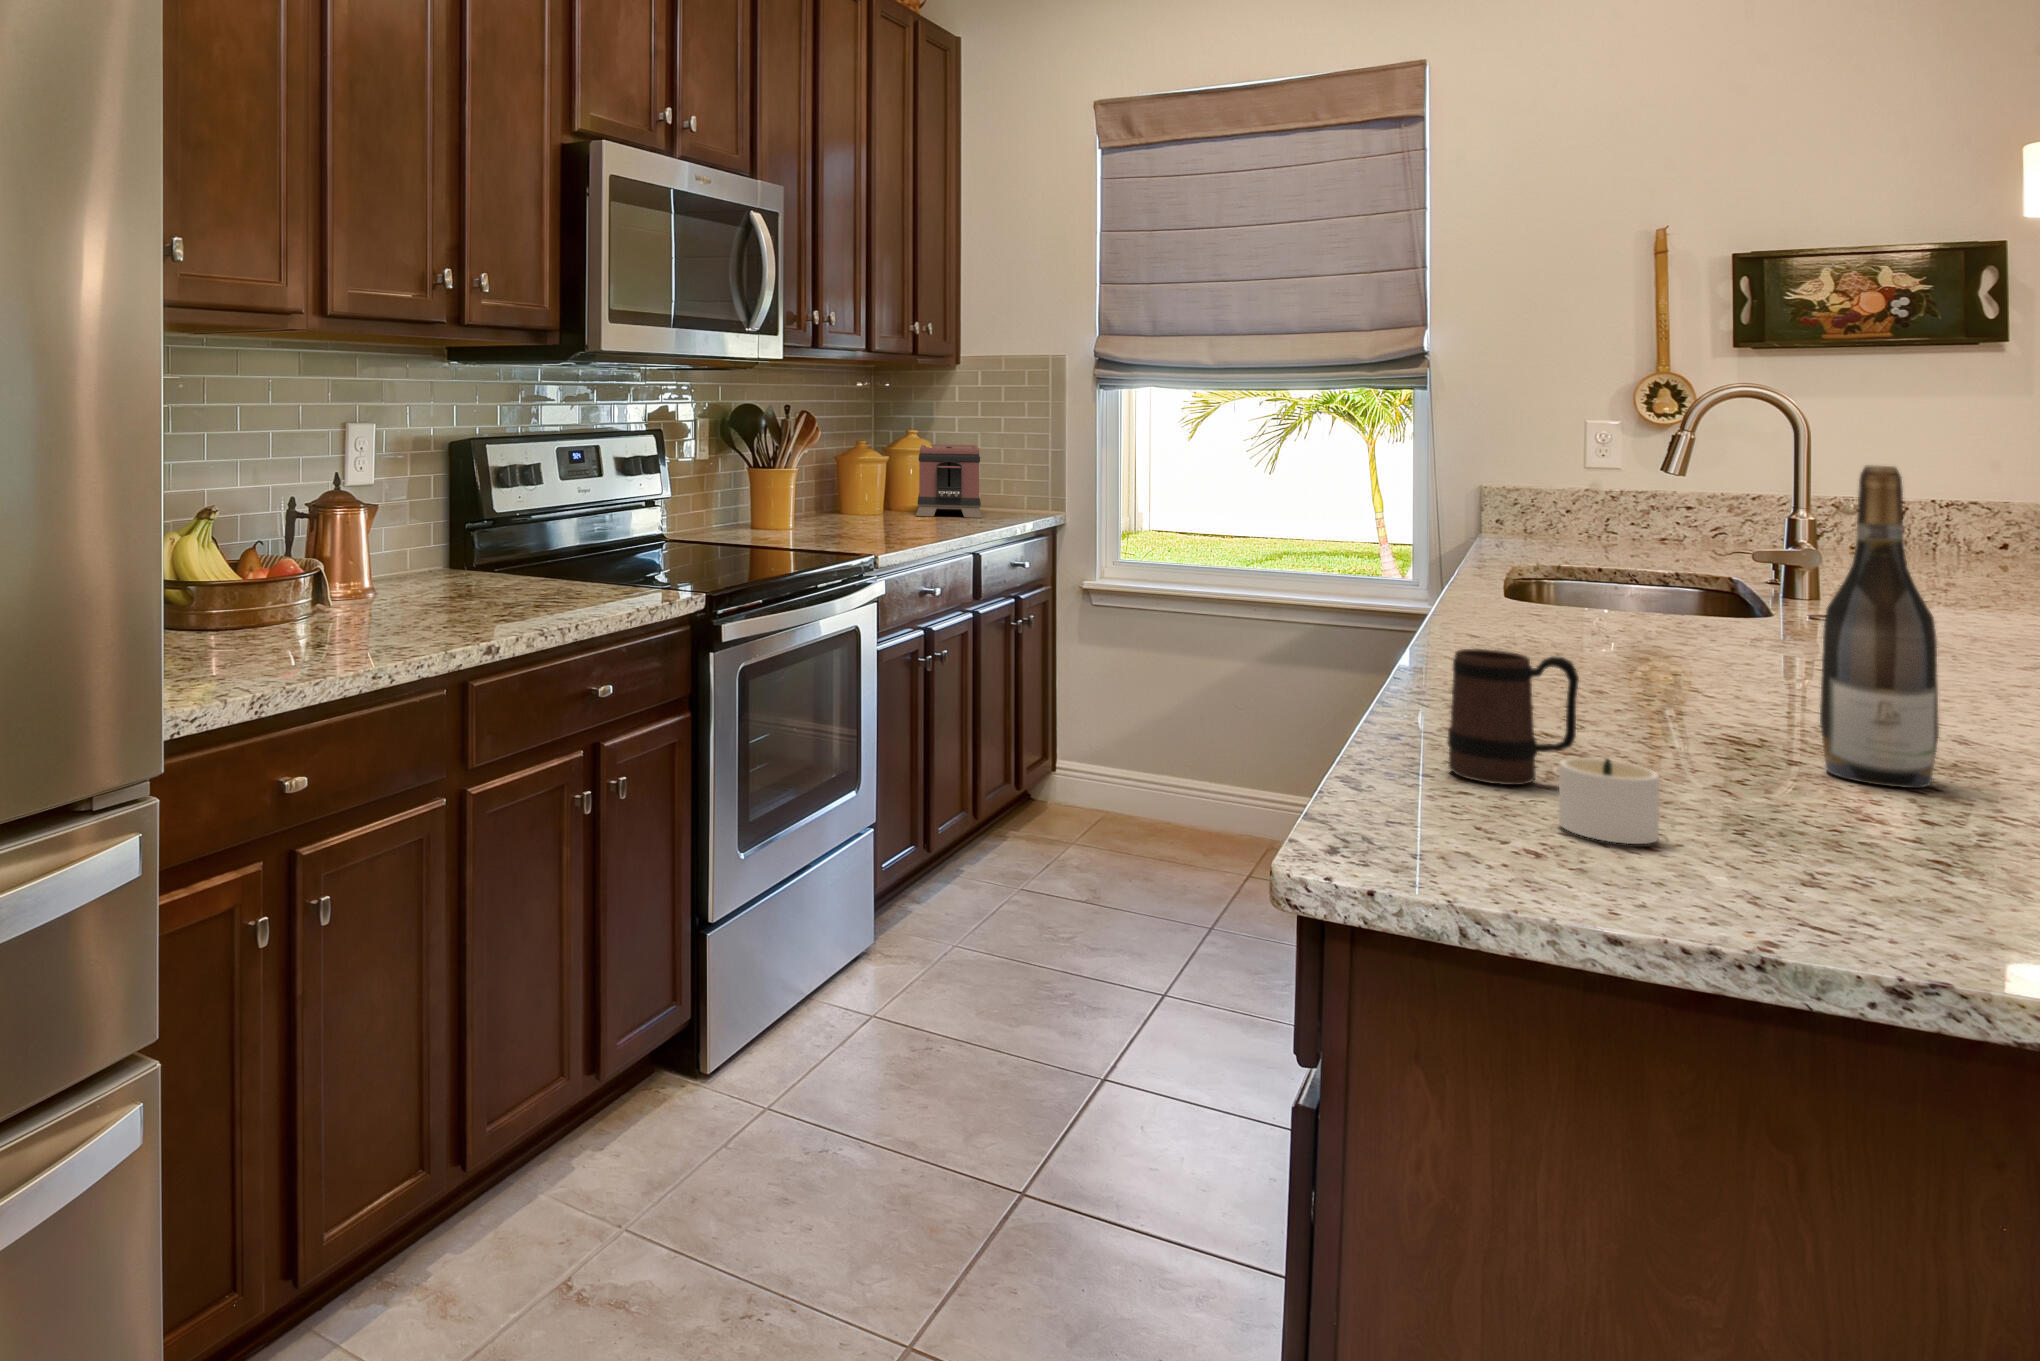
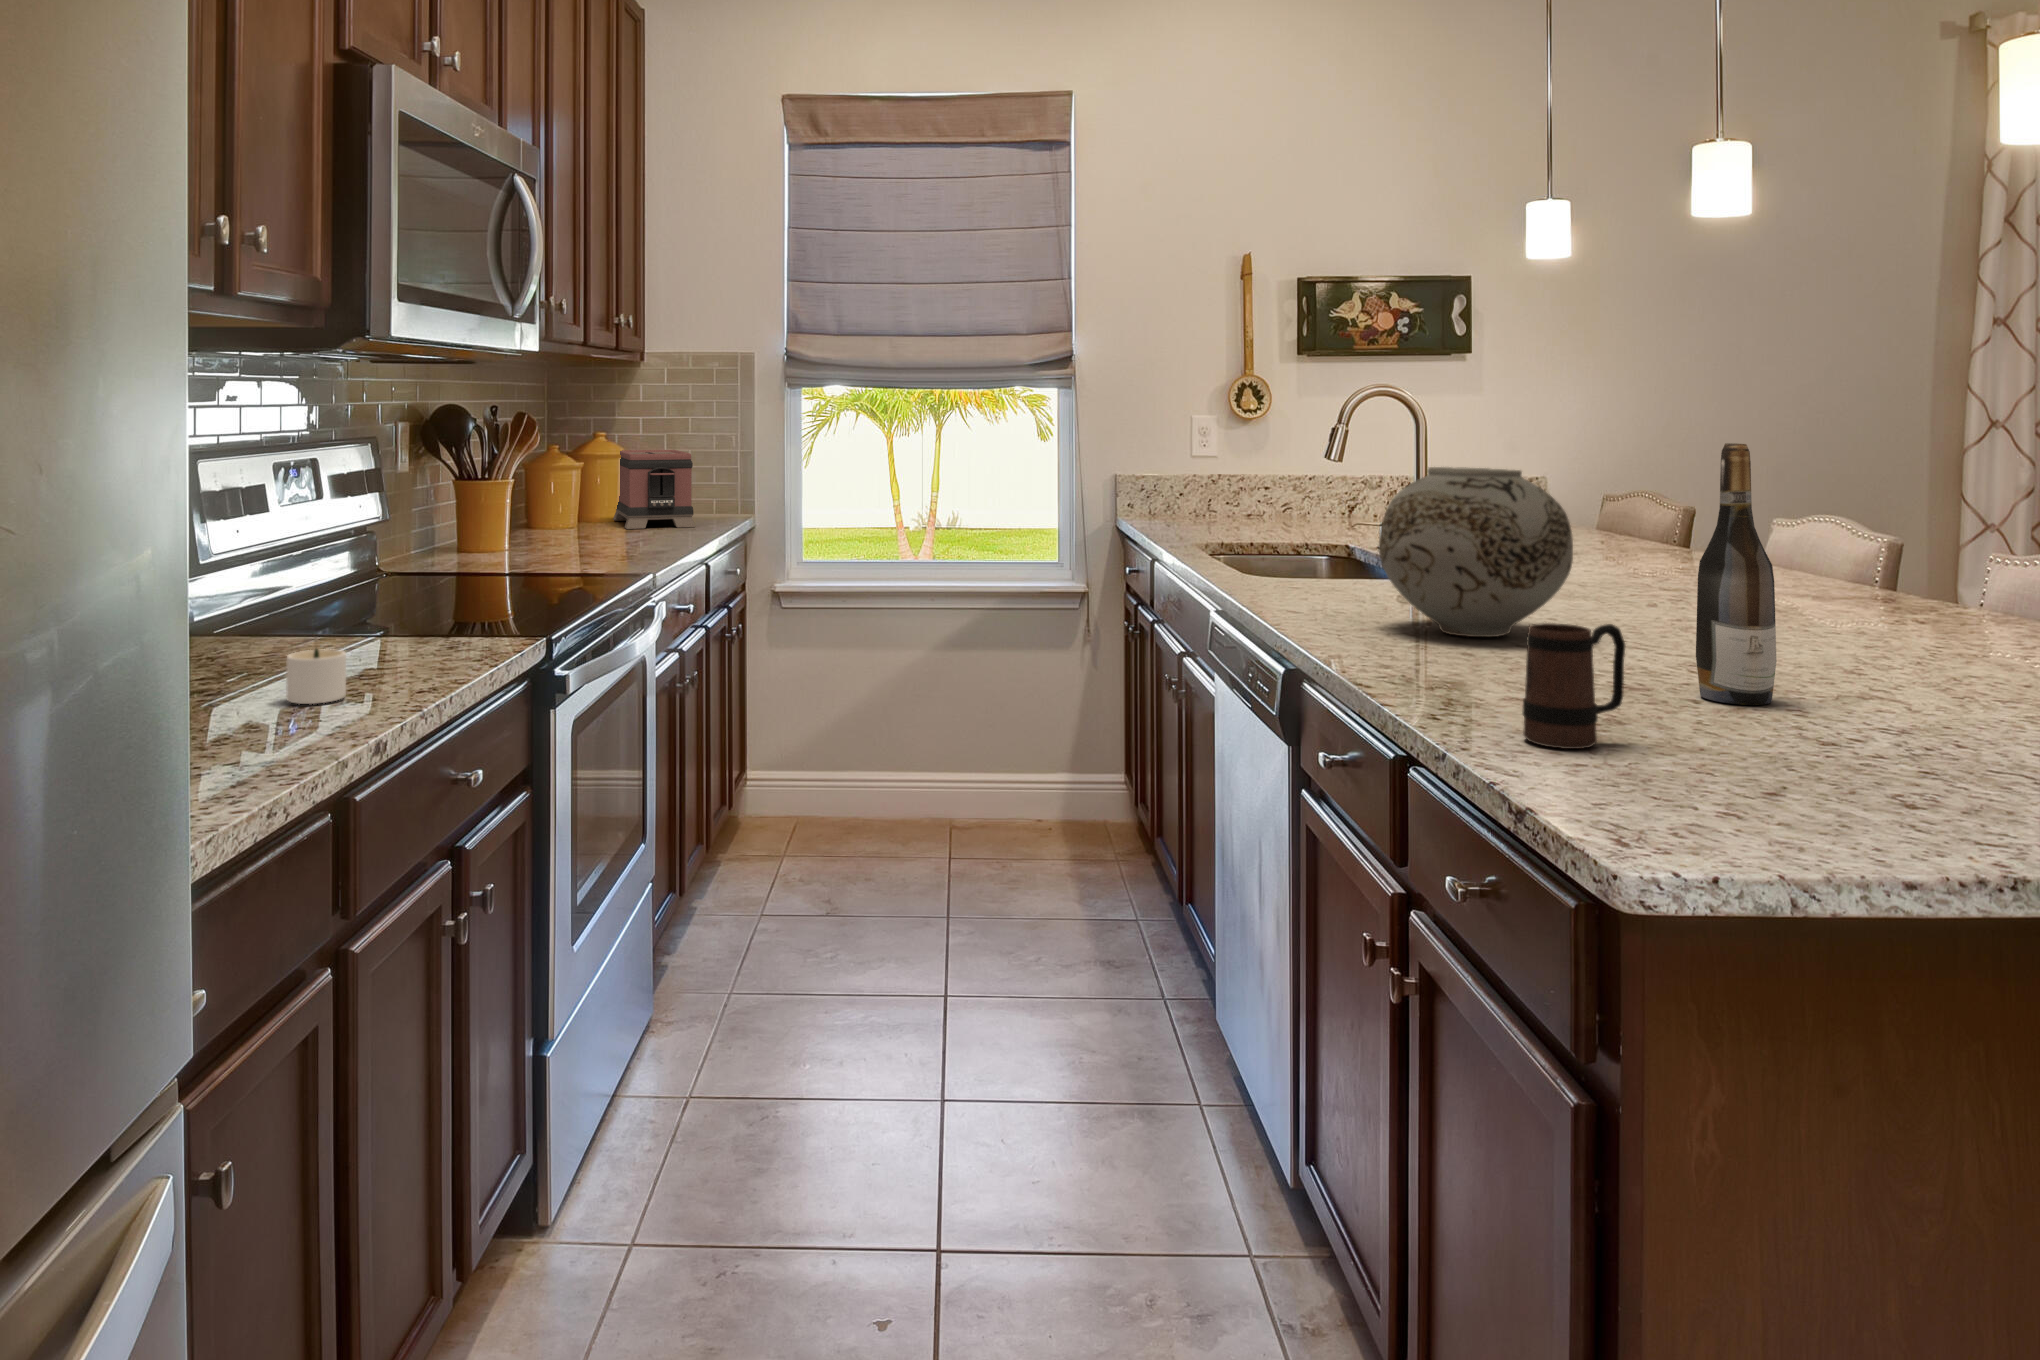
vase: none [1541,485,1813,686] -> present [1379,467,1573,637]
candle: present [1559,758,1659,844] -> present [286,649,346,704]

